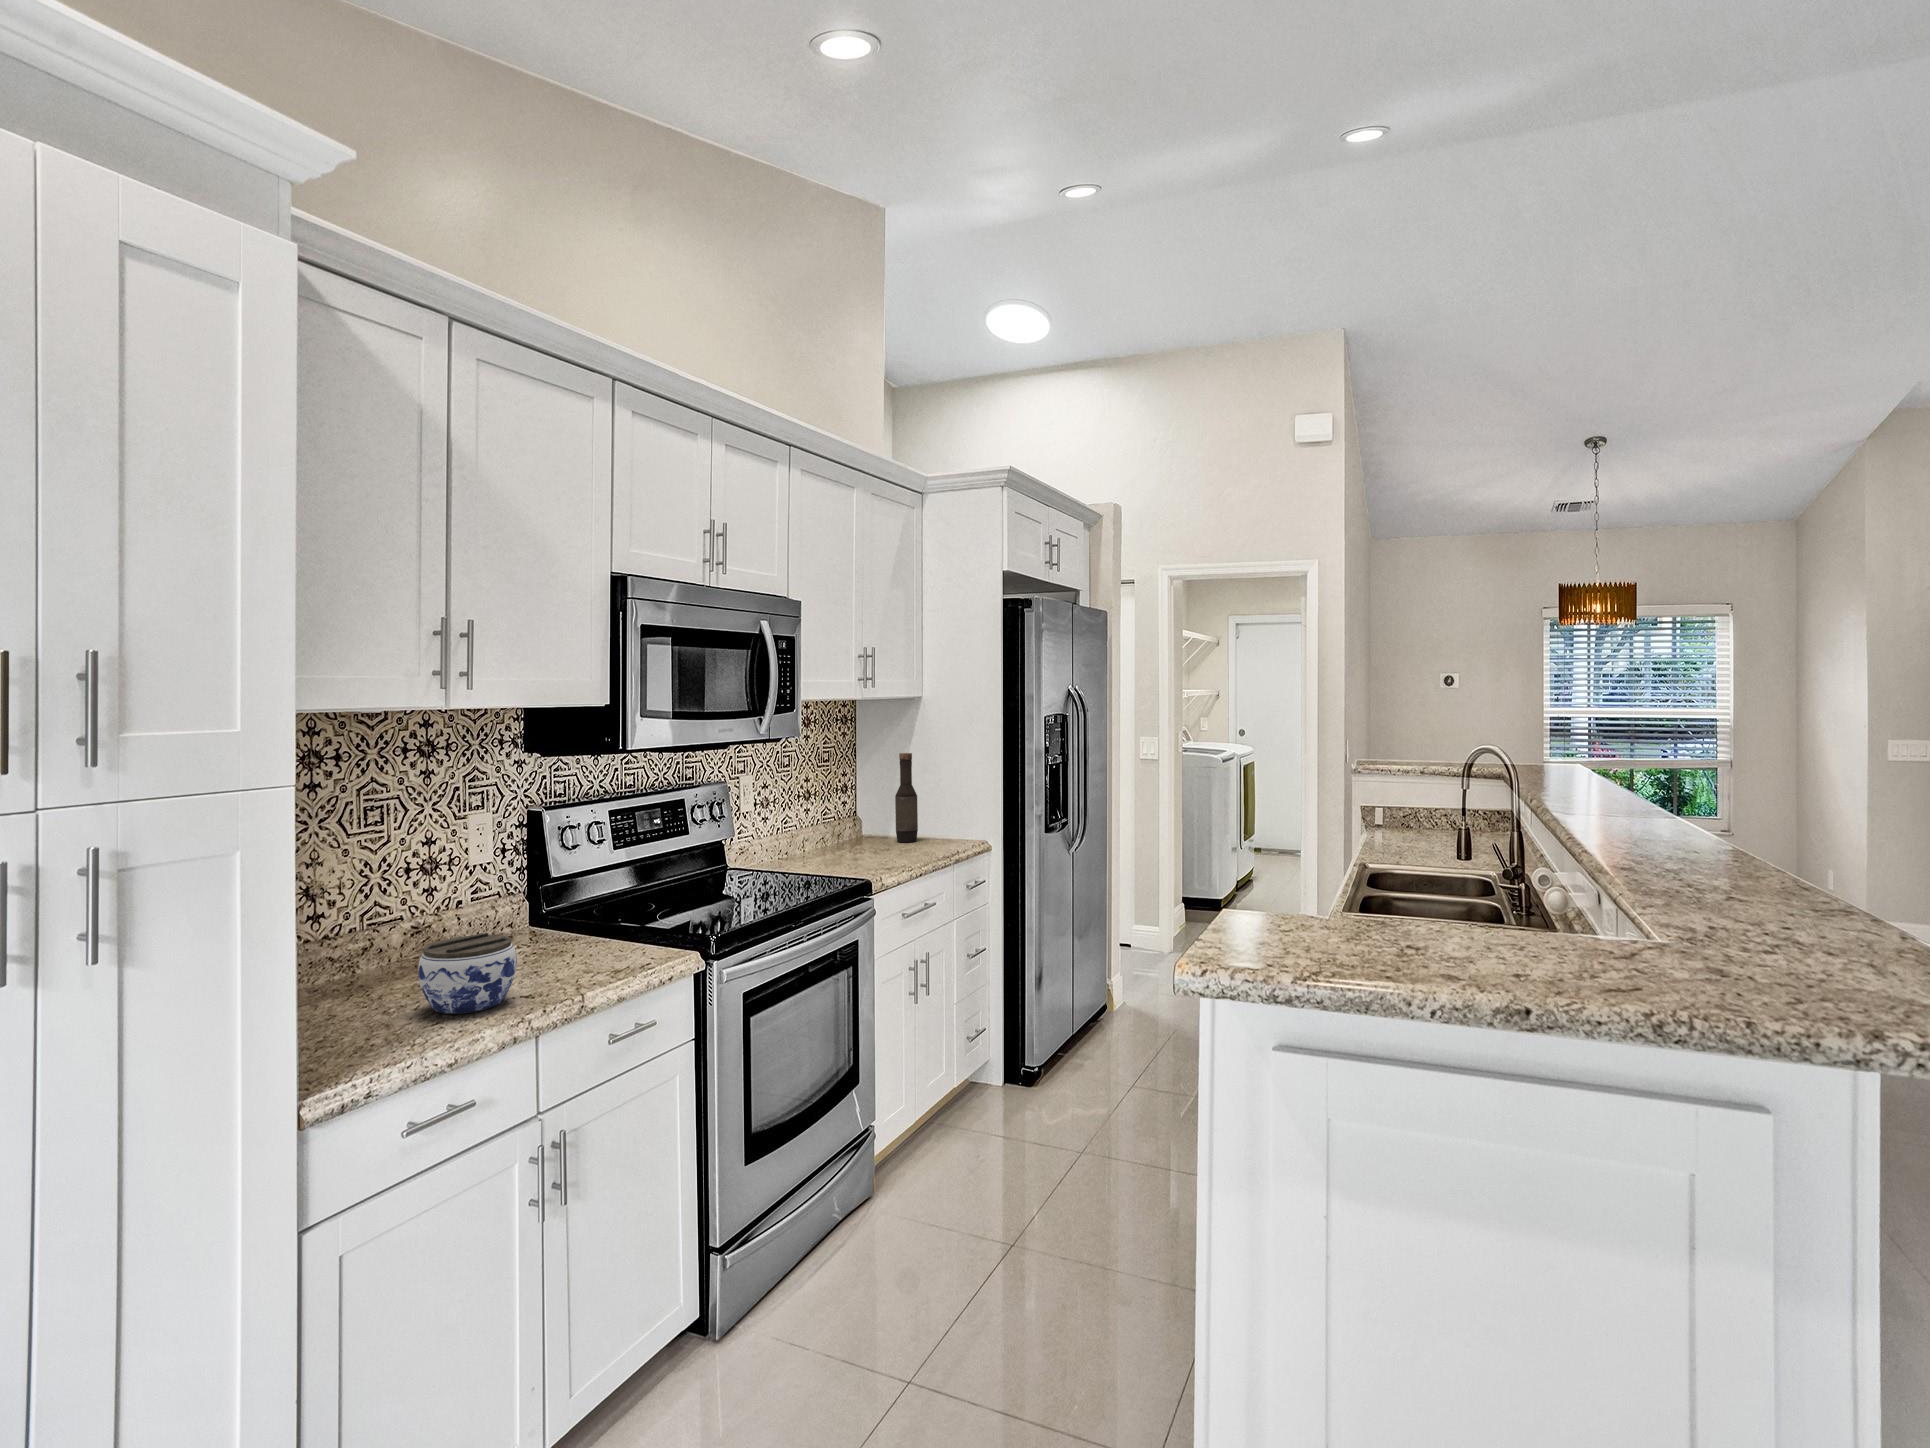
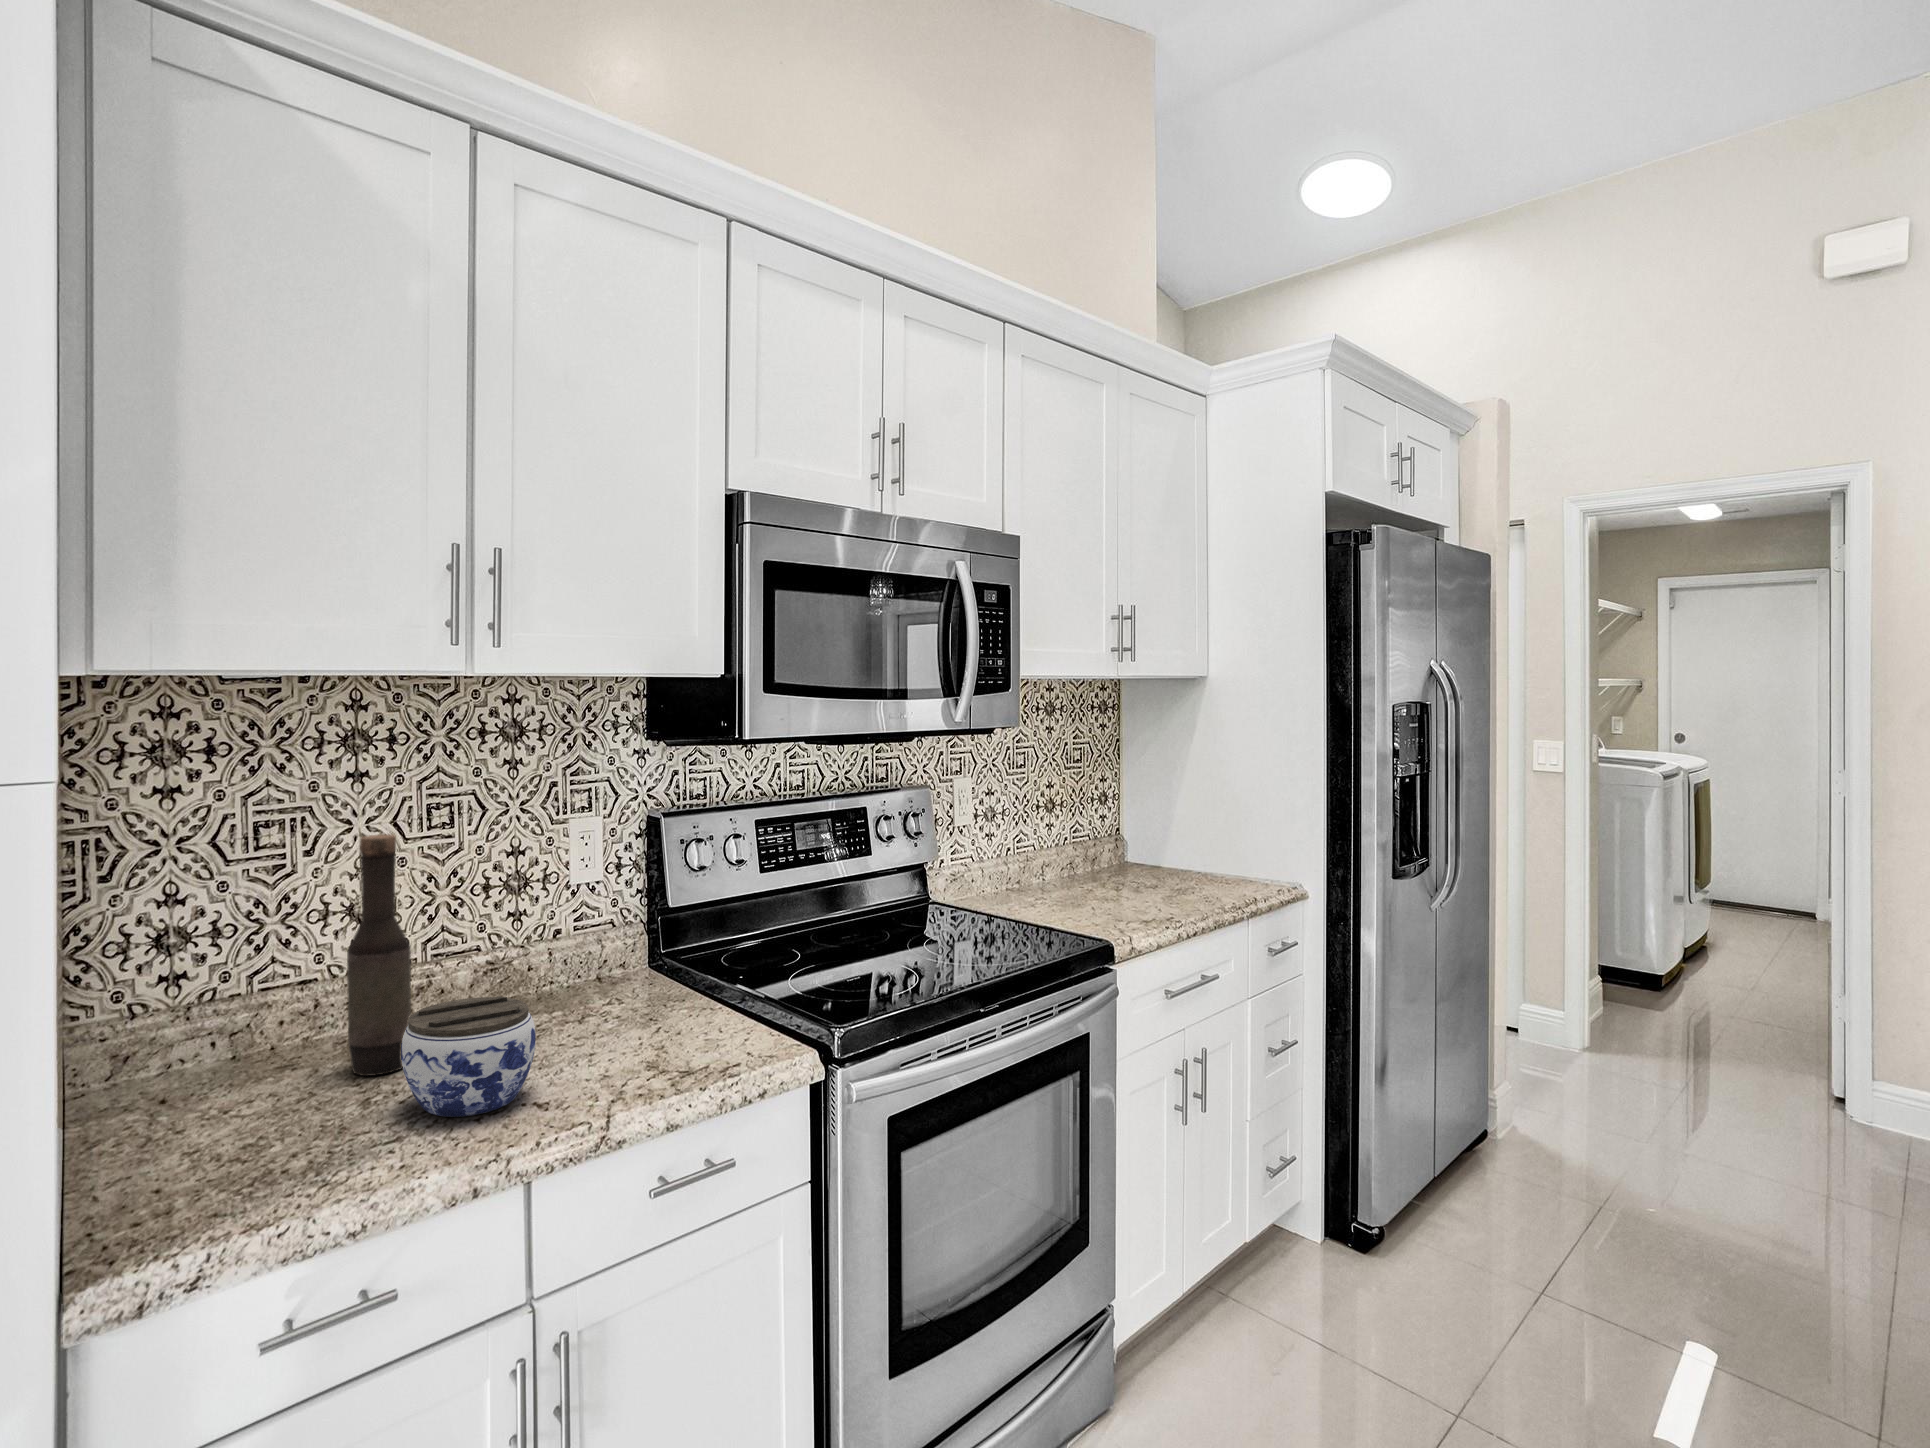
bottle: present [895,753,918,842] -> present [347,834,411,1076]

